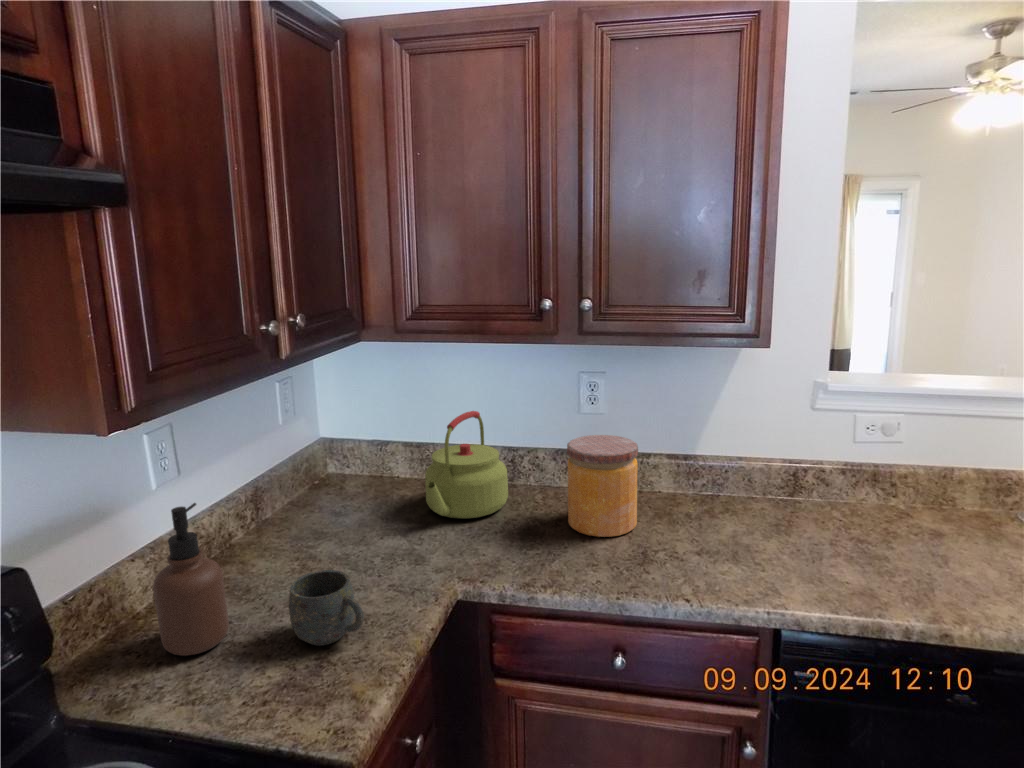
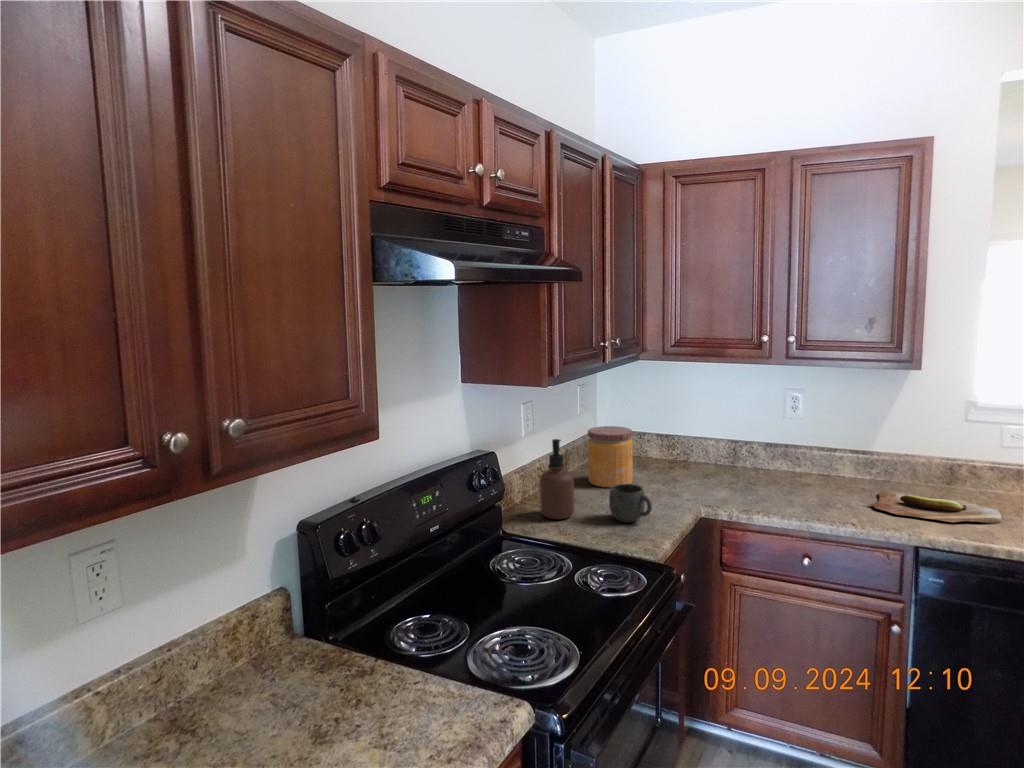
kettle: present [425,411,508,519] -> none [673,411,730,480]
jar: present [567,435,638,537] -> present [588,426,633,488]
cutting board: none [700,516,875,577] -> present [870,491,1002,523]

